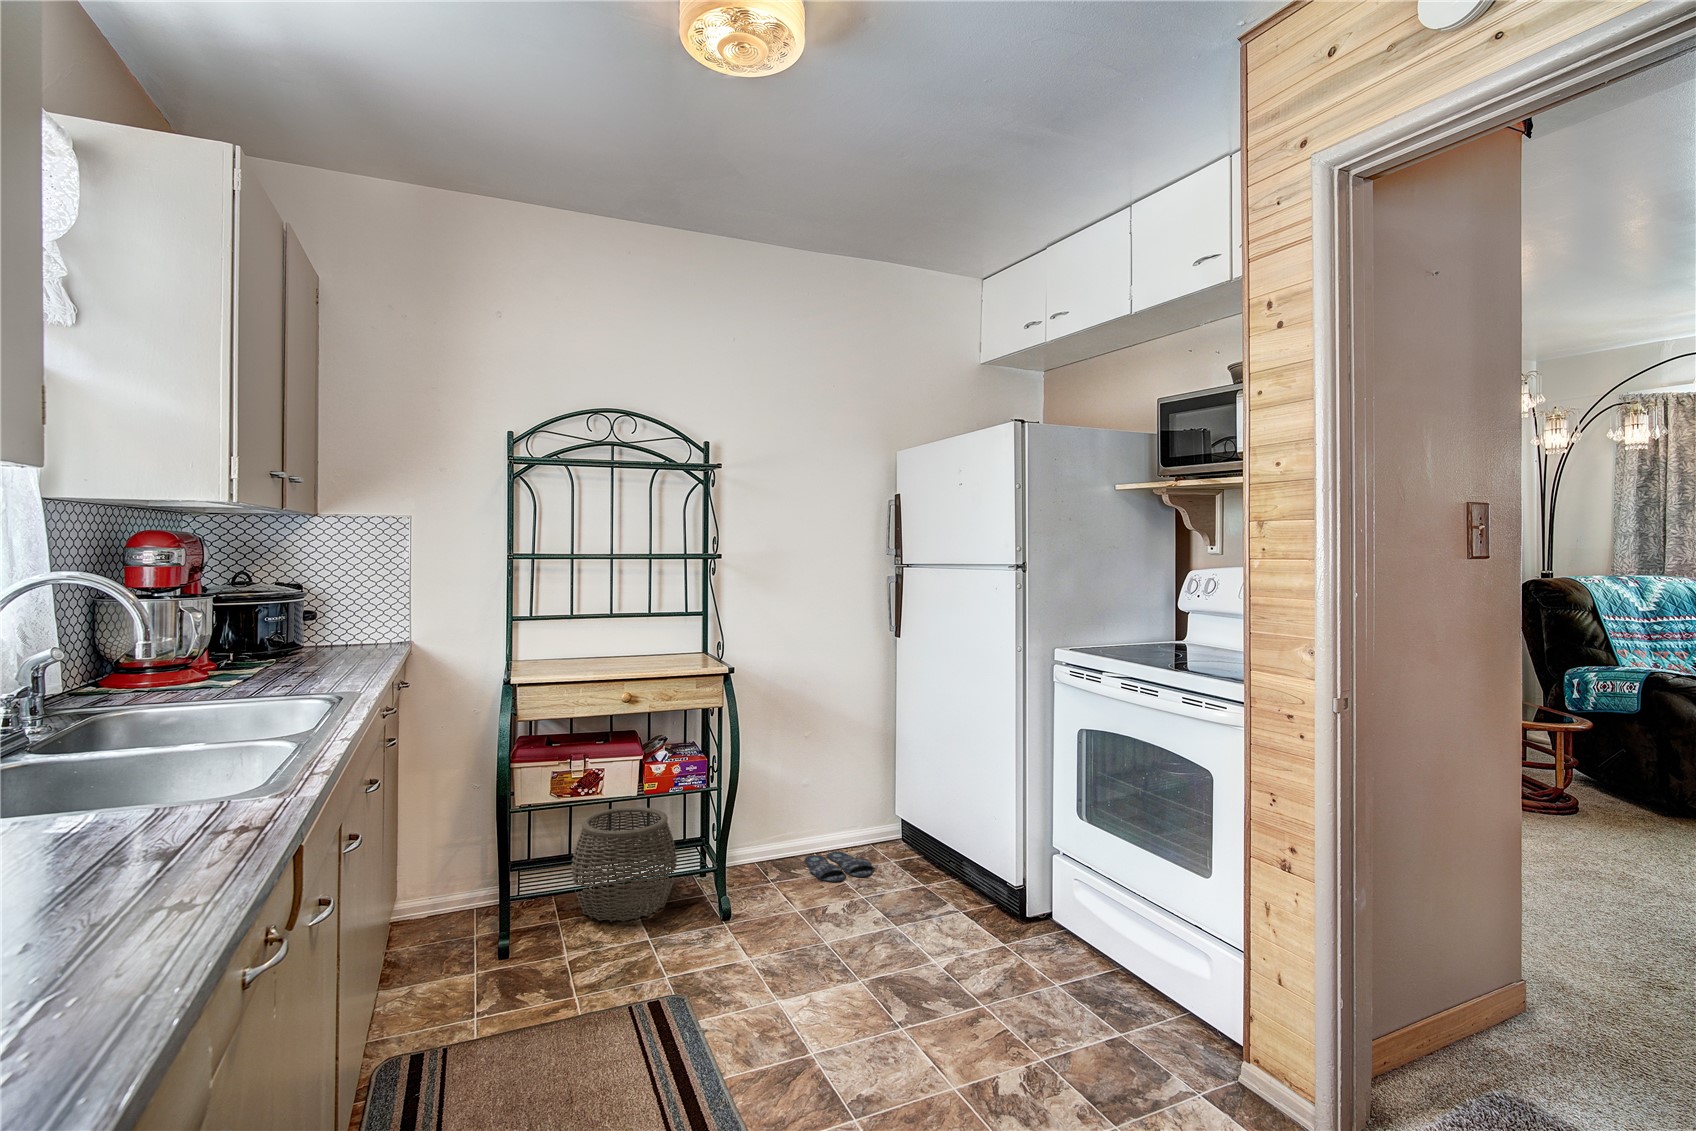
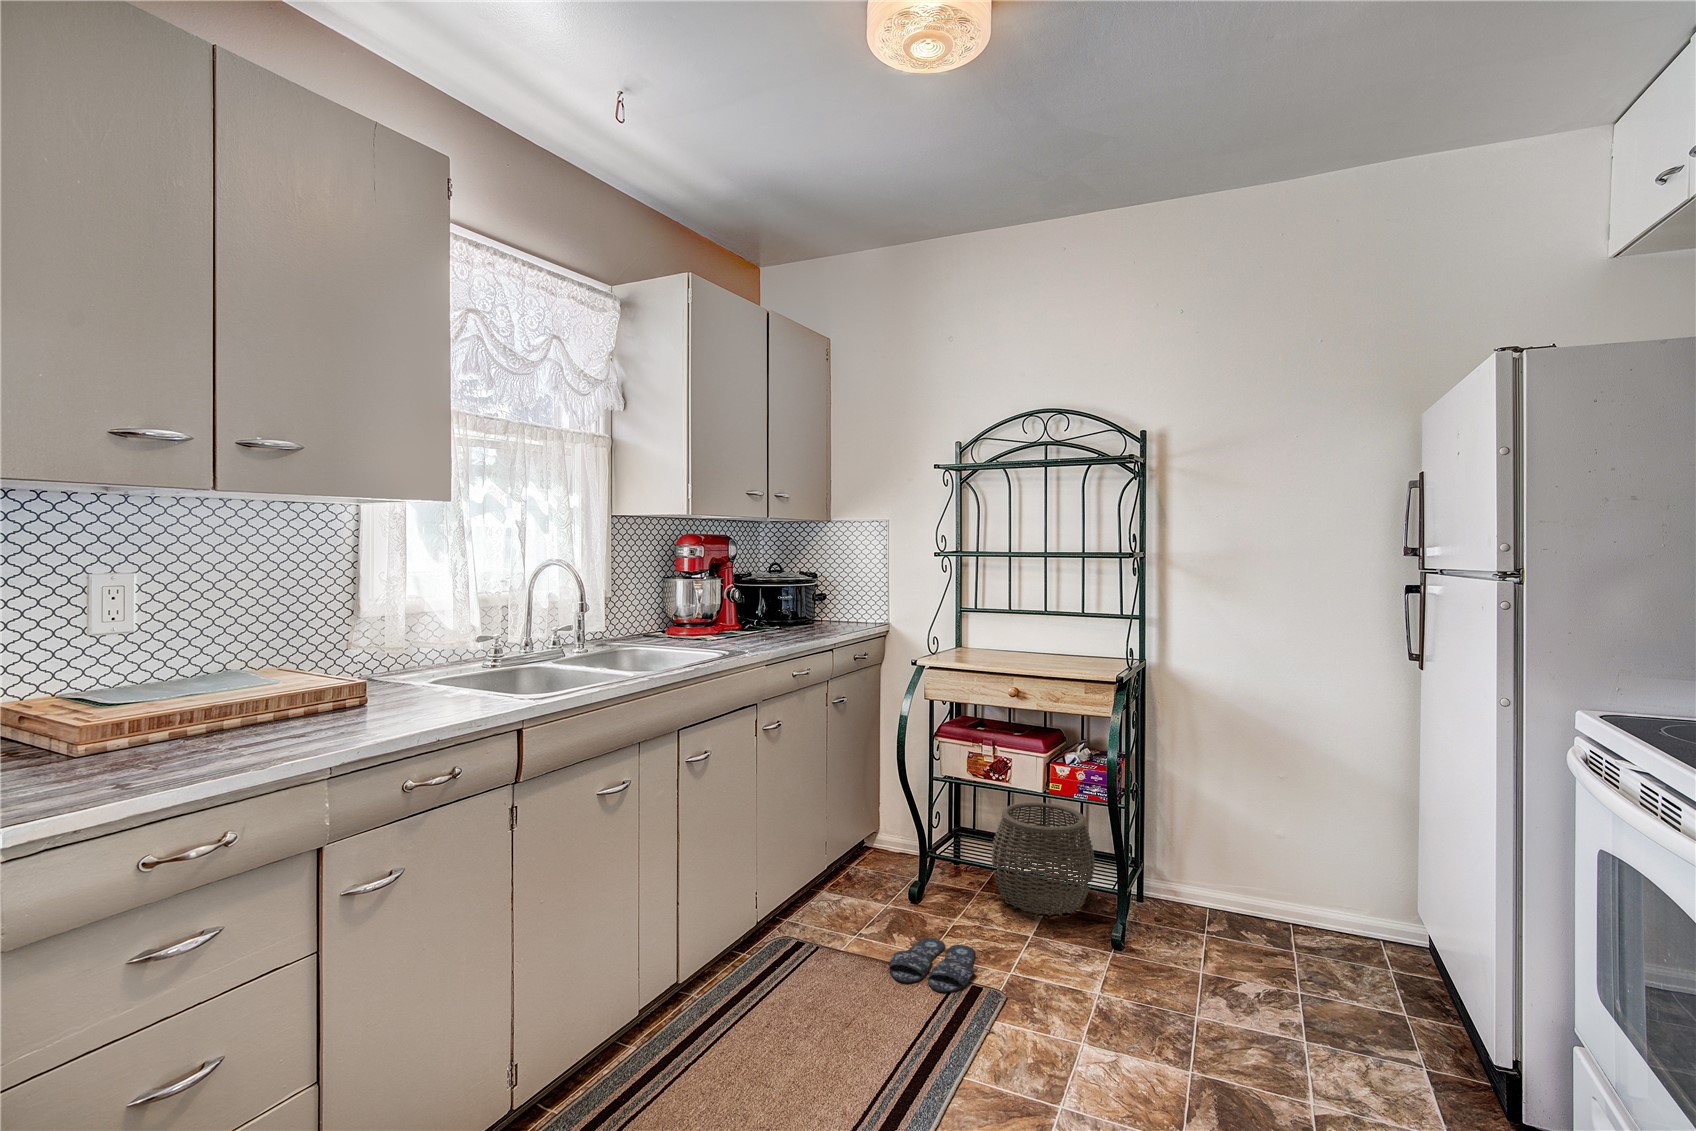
slippers: present [805,852,873,882] -> present [889,938,976,992]

